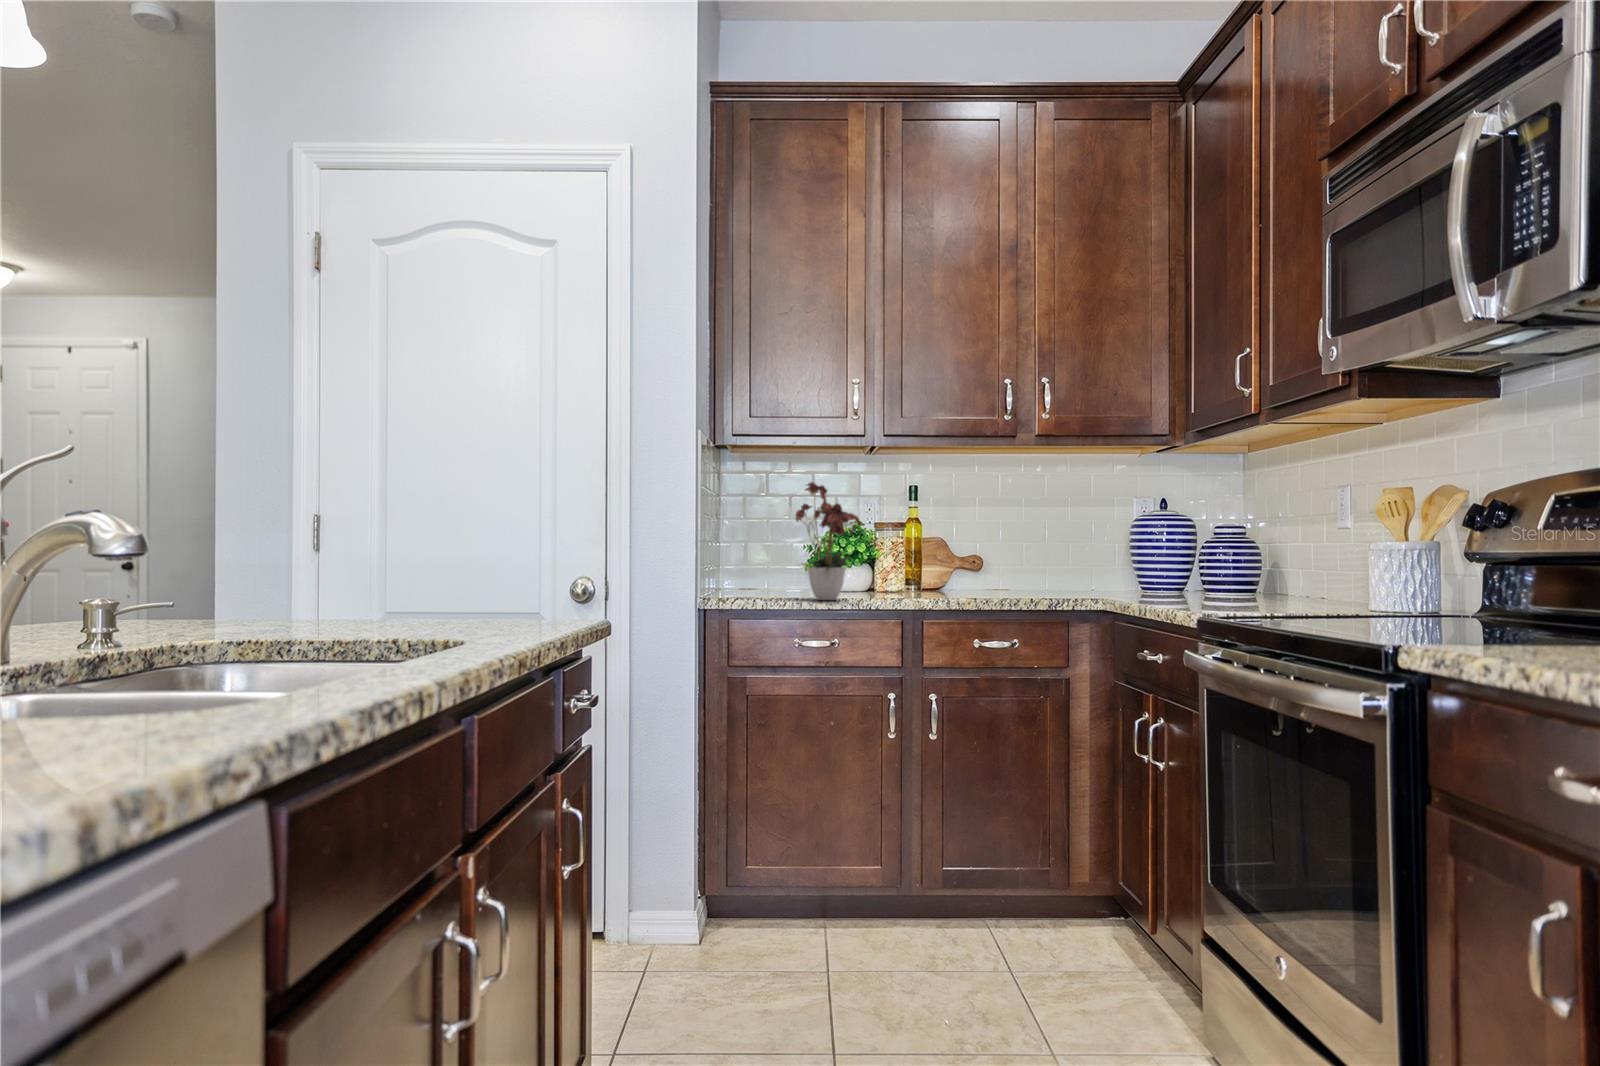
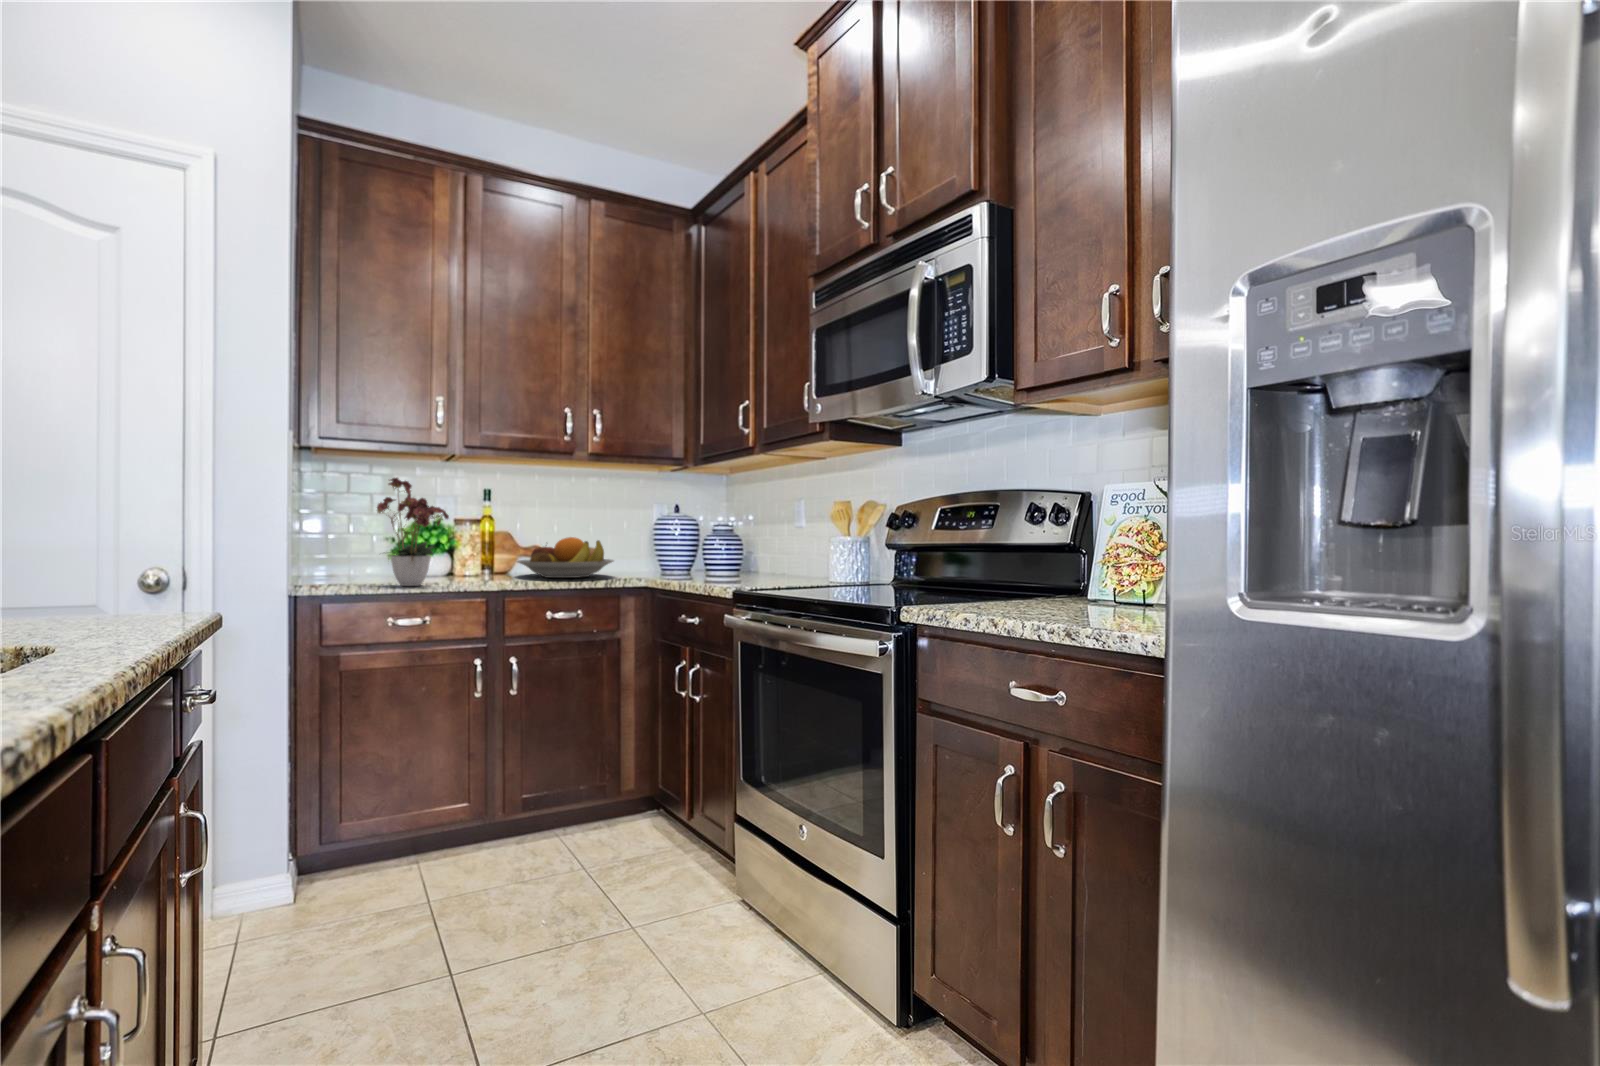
fruit bowl: none [941,546,1059,597] -> present [517,537,614,578]

